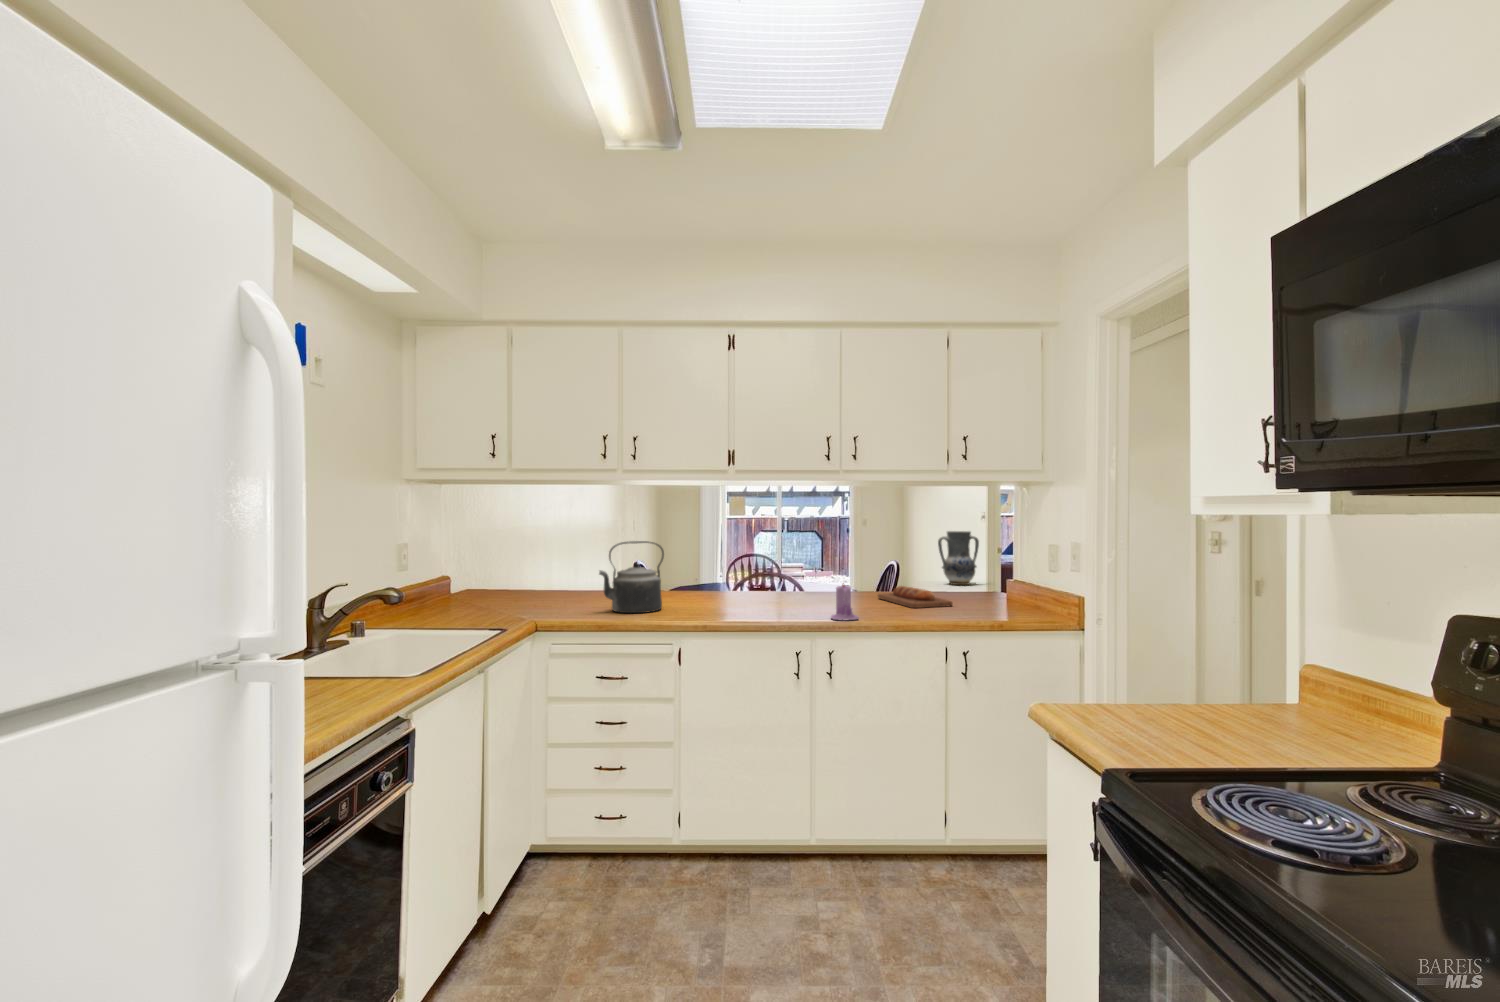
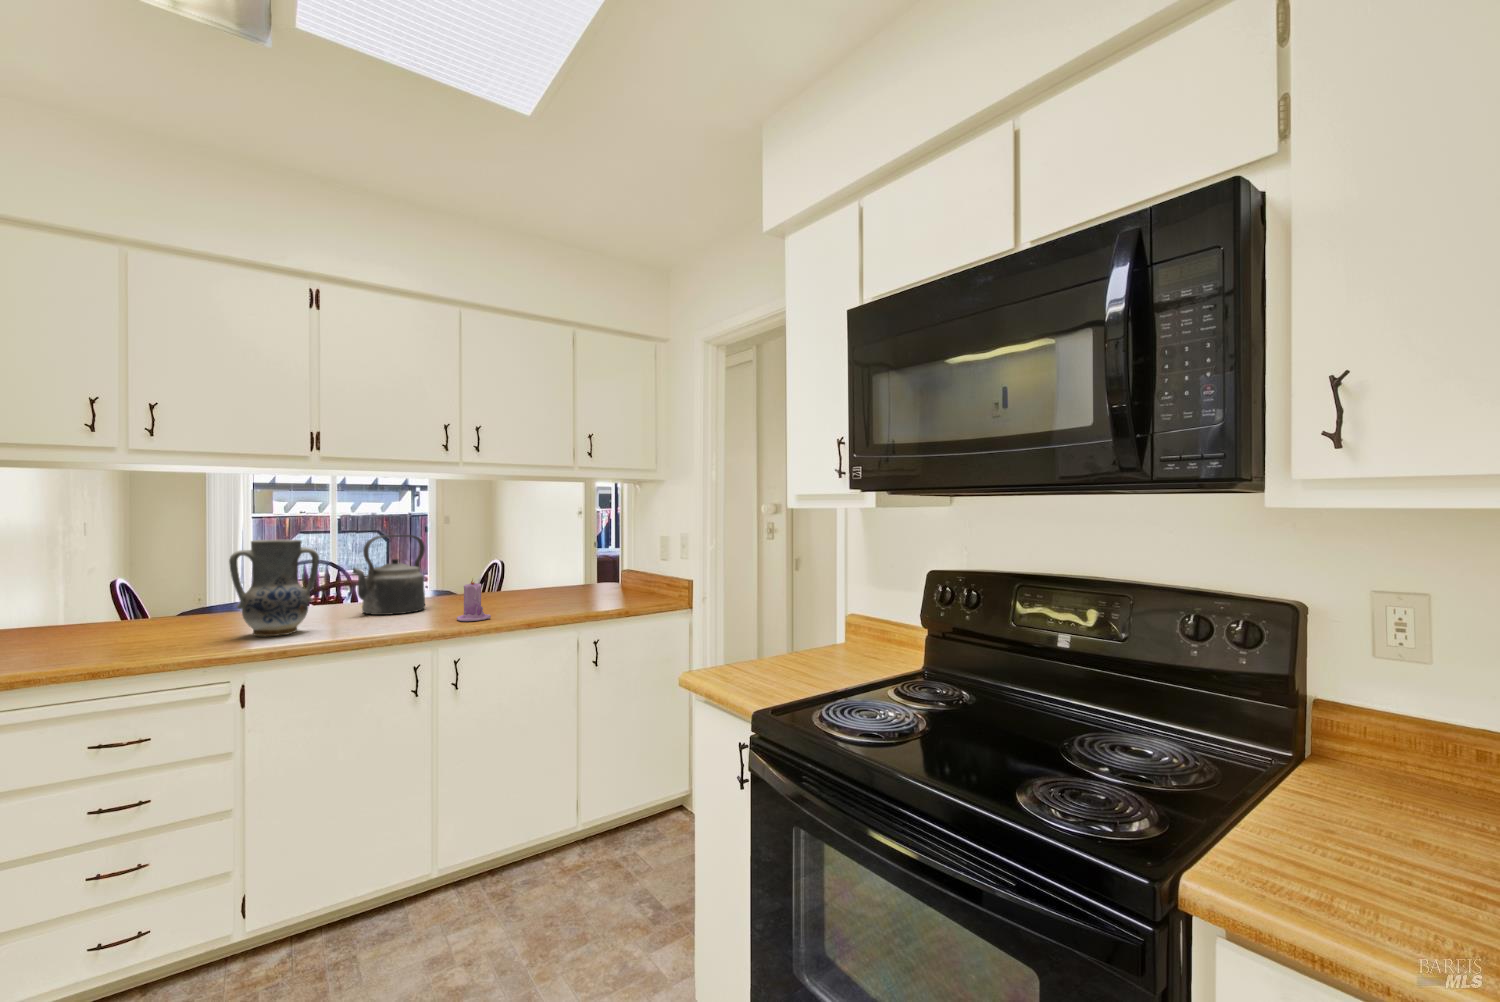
vase: present [938,531,979,585] -> present [229,540,319,636]
kettle: present [599,541,664,613] -> present [353,535,425,615]
bread loaf: present [878,586,953,608] -> none [485,582,569,603]

